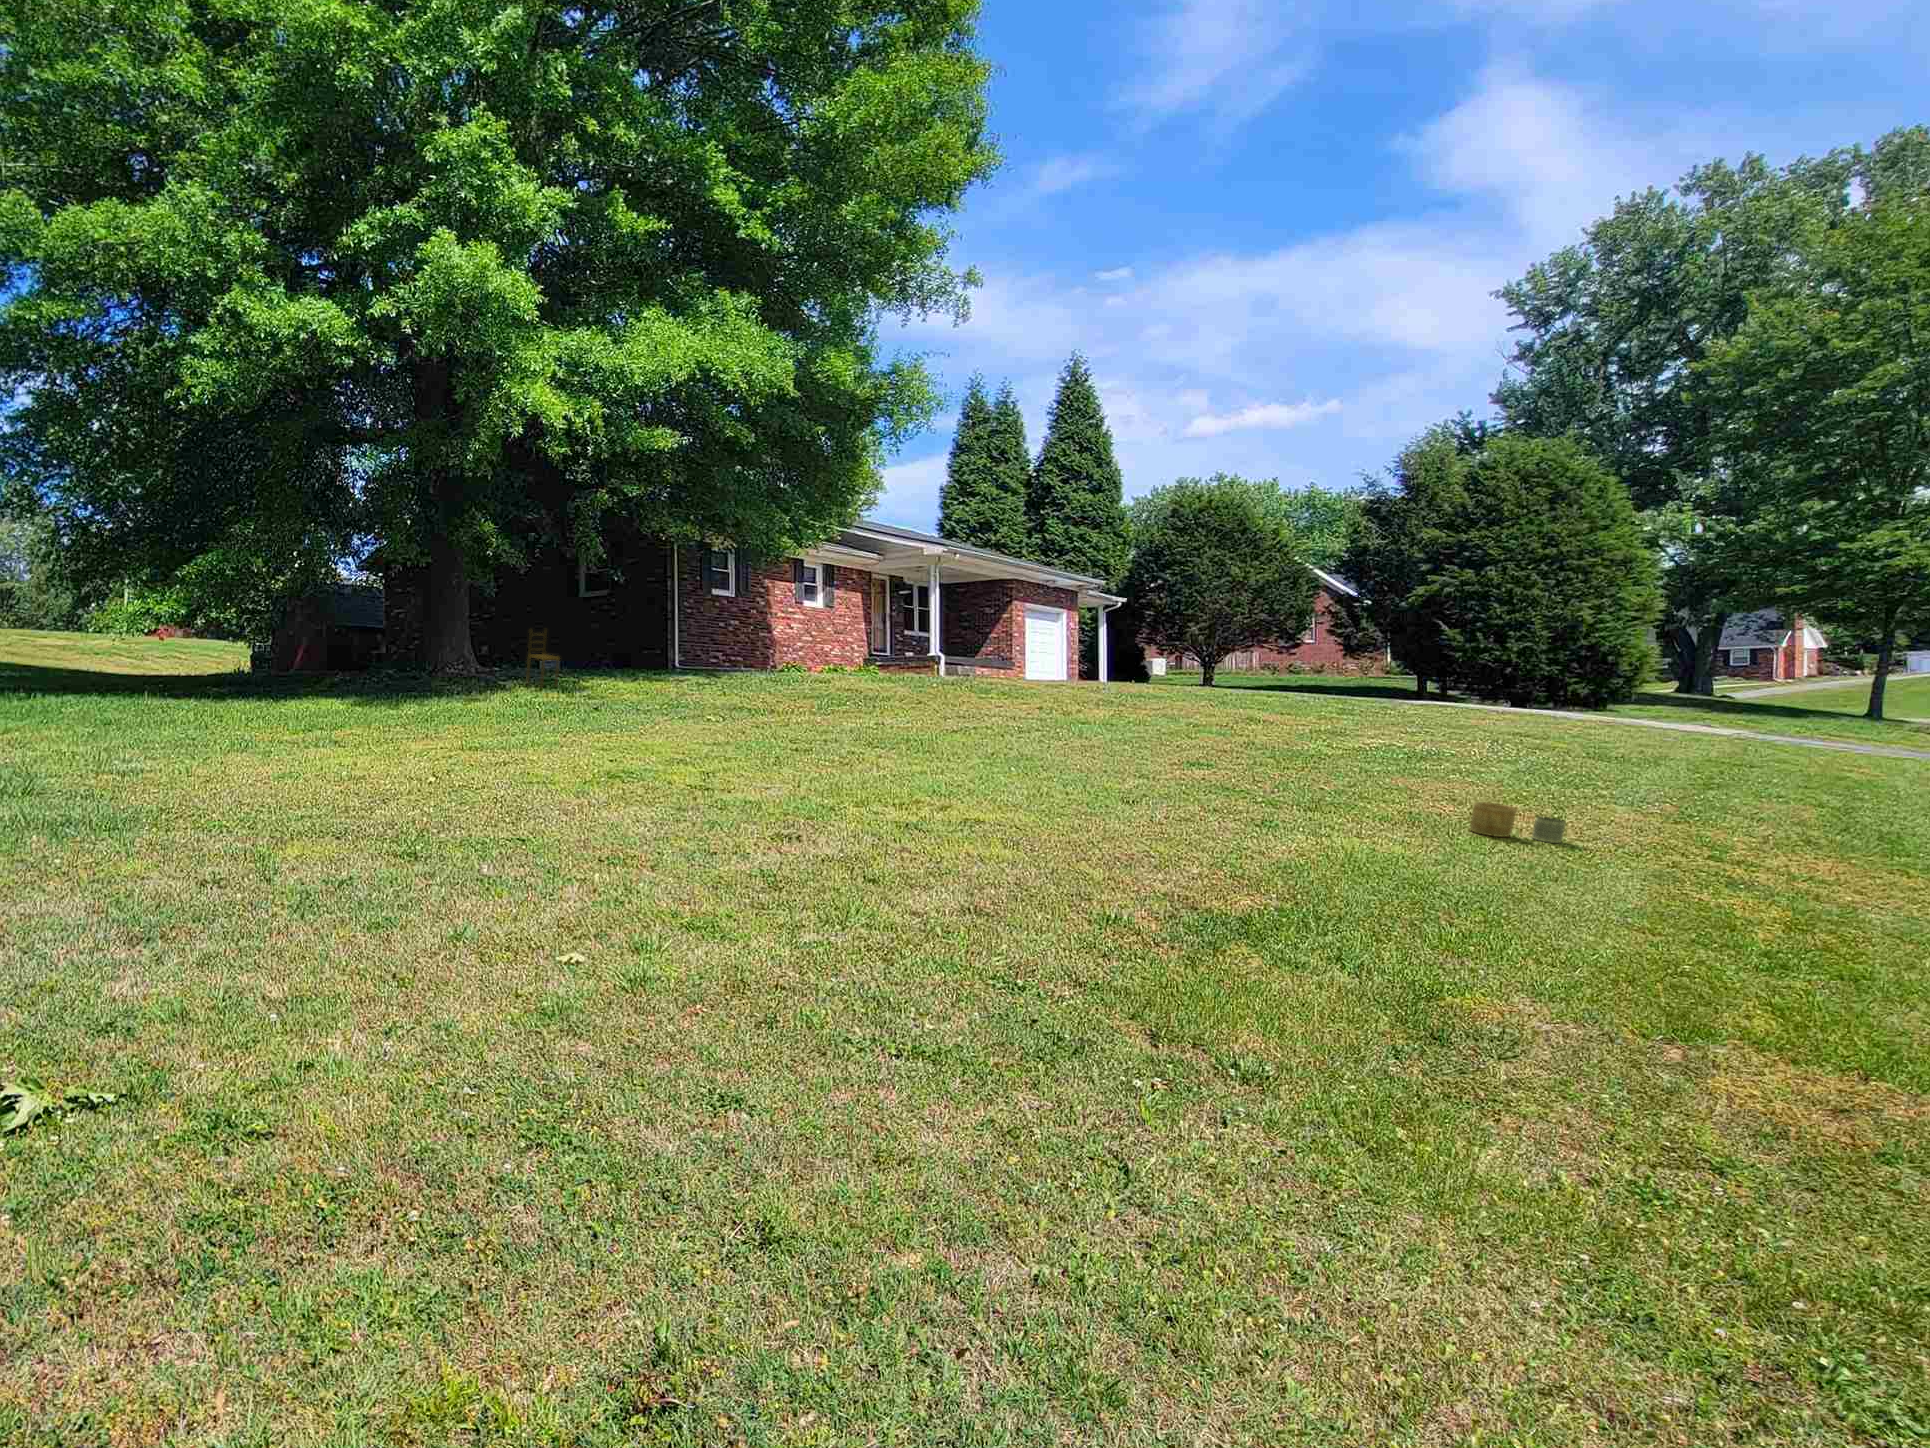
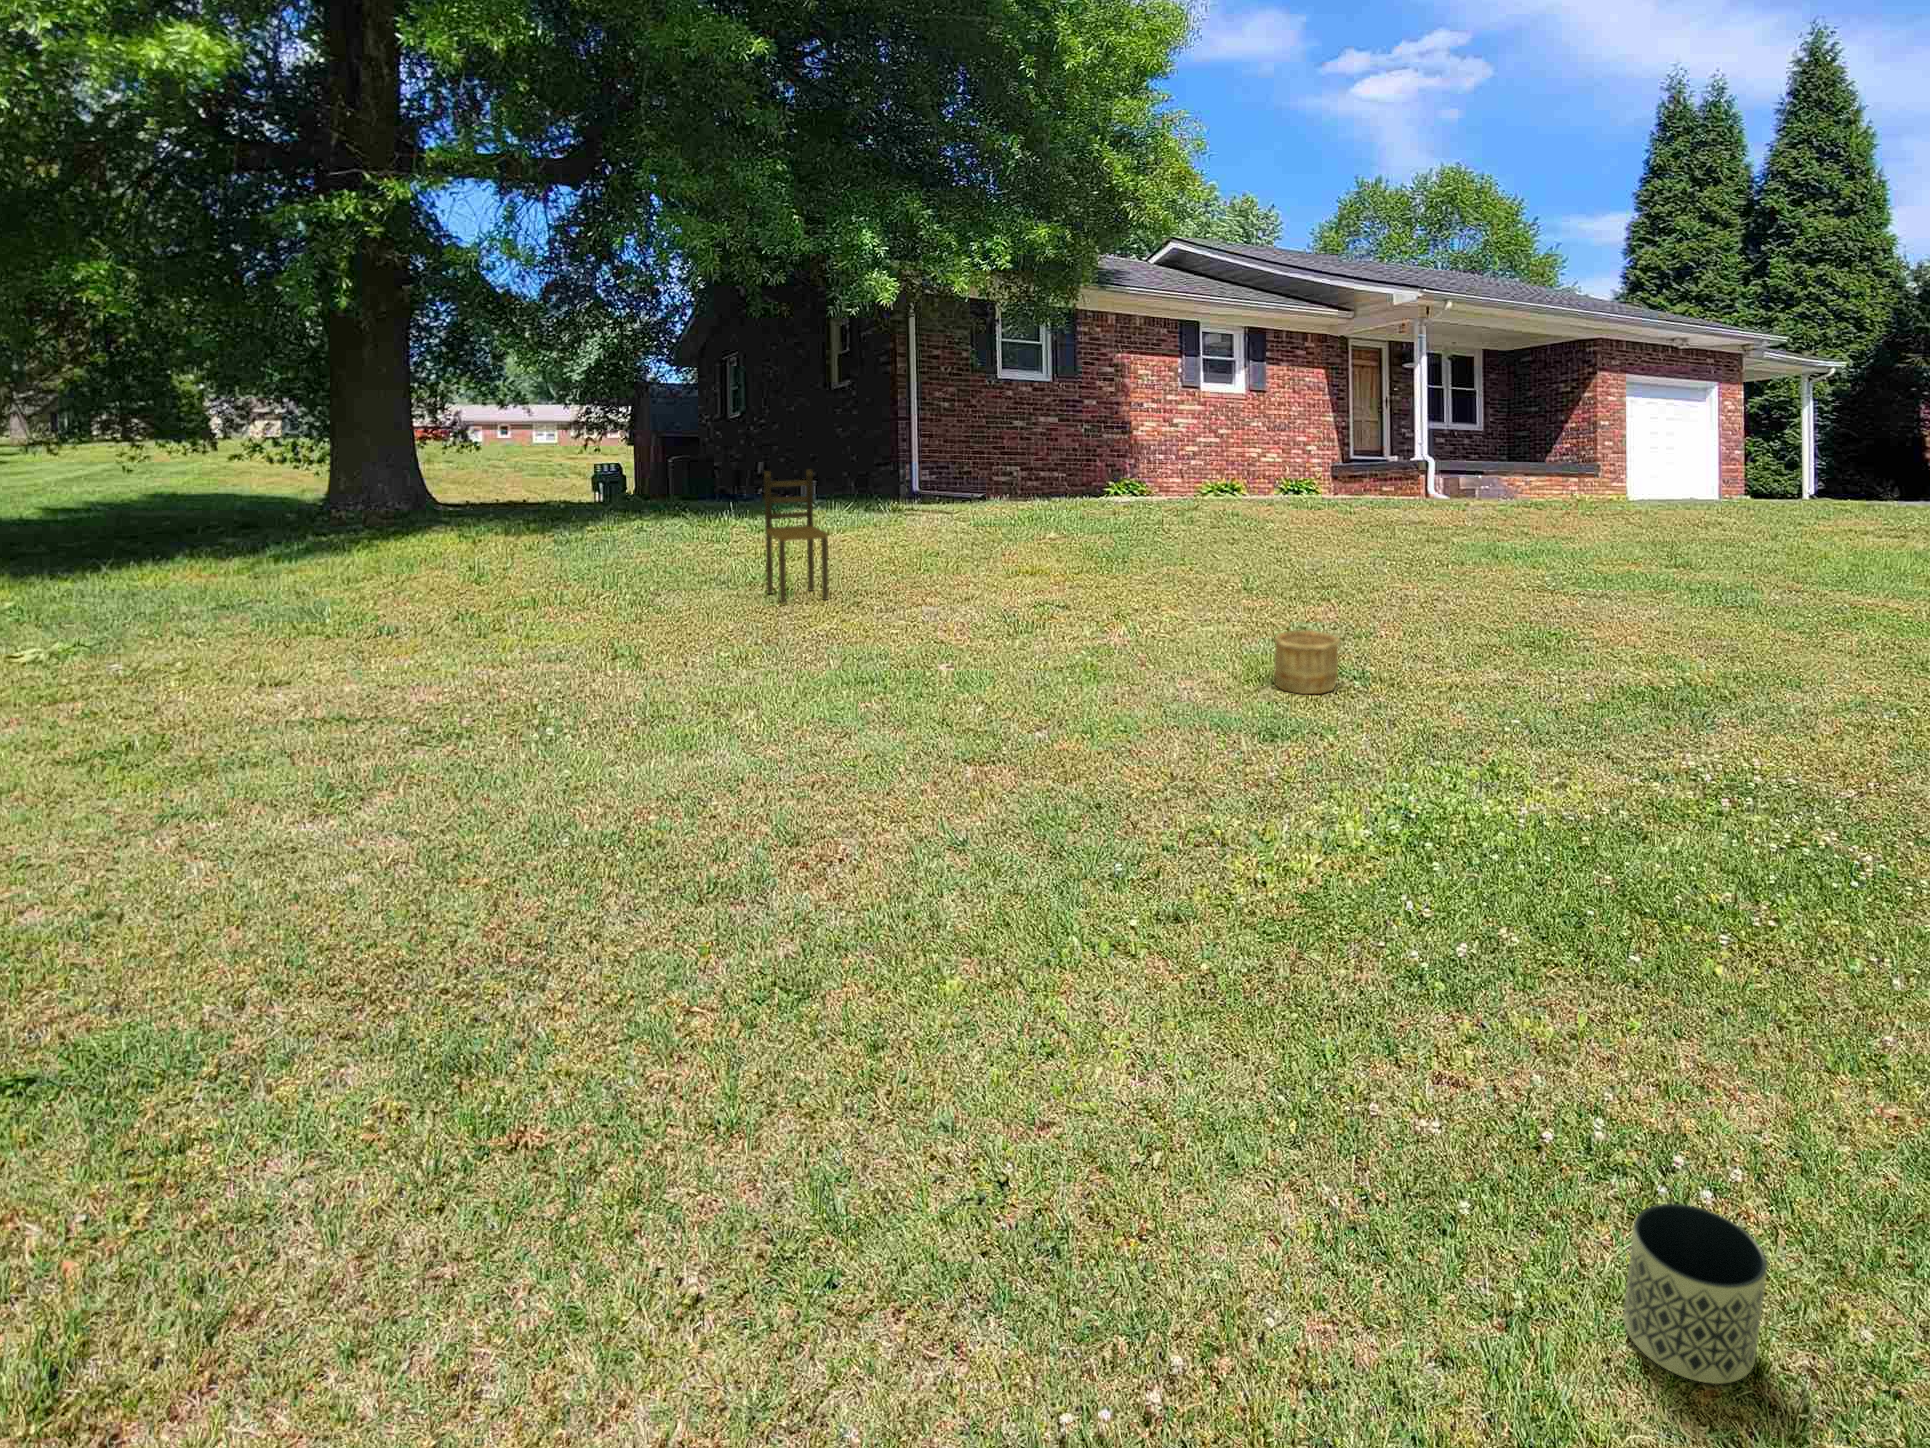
chair: present [526,630,559,687] -> present [764,470,829,603]
wooden bucket: present [1470,802,1517,837] -> present [1274,630,1340,694]

